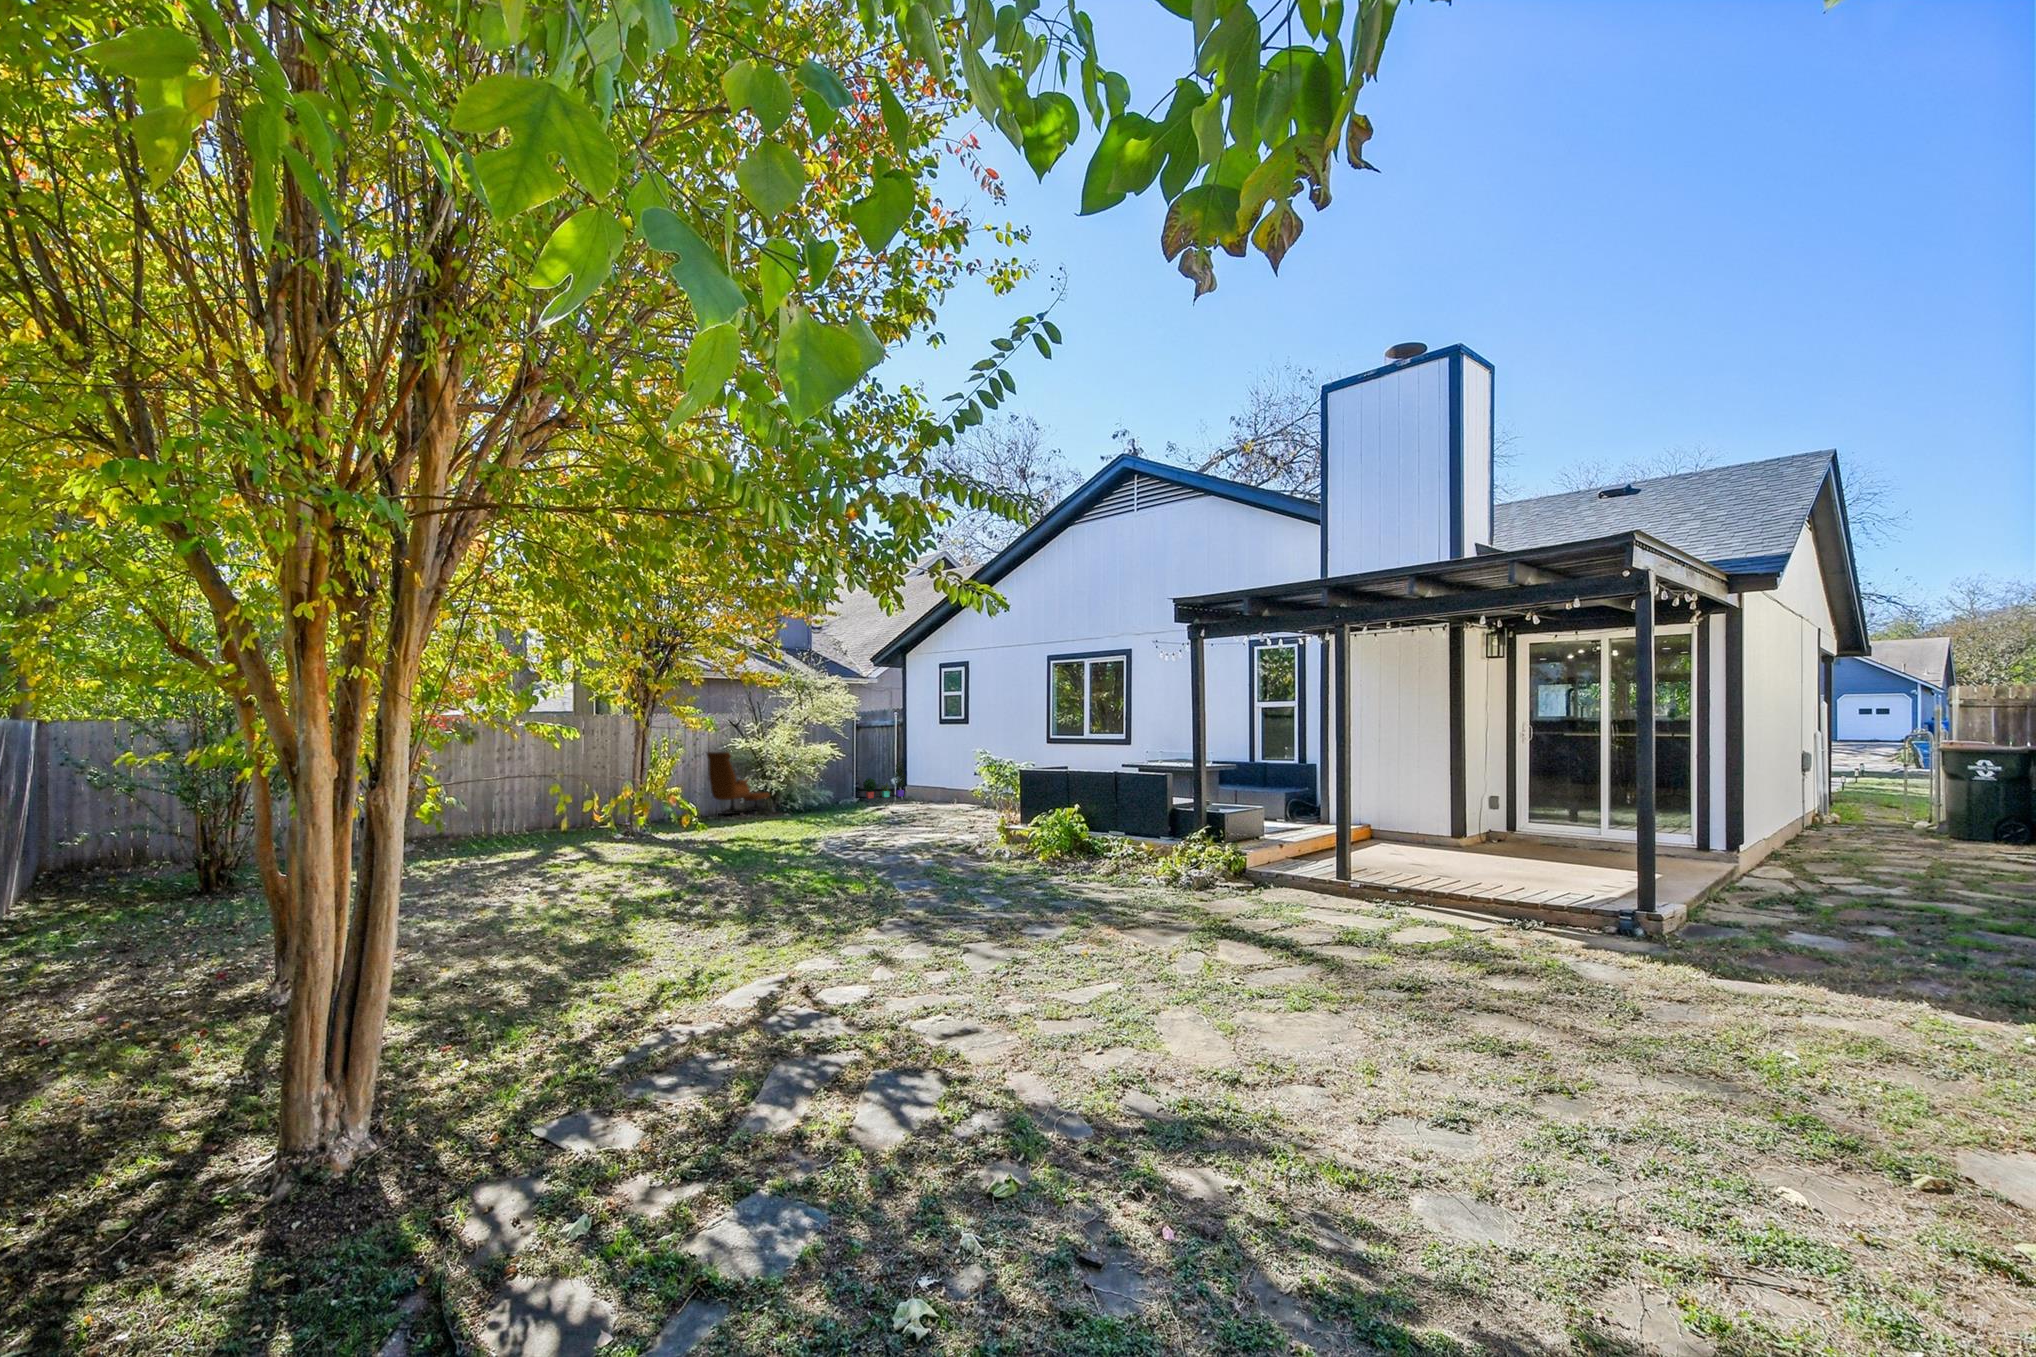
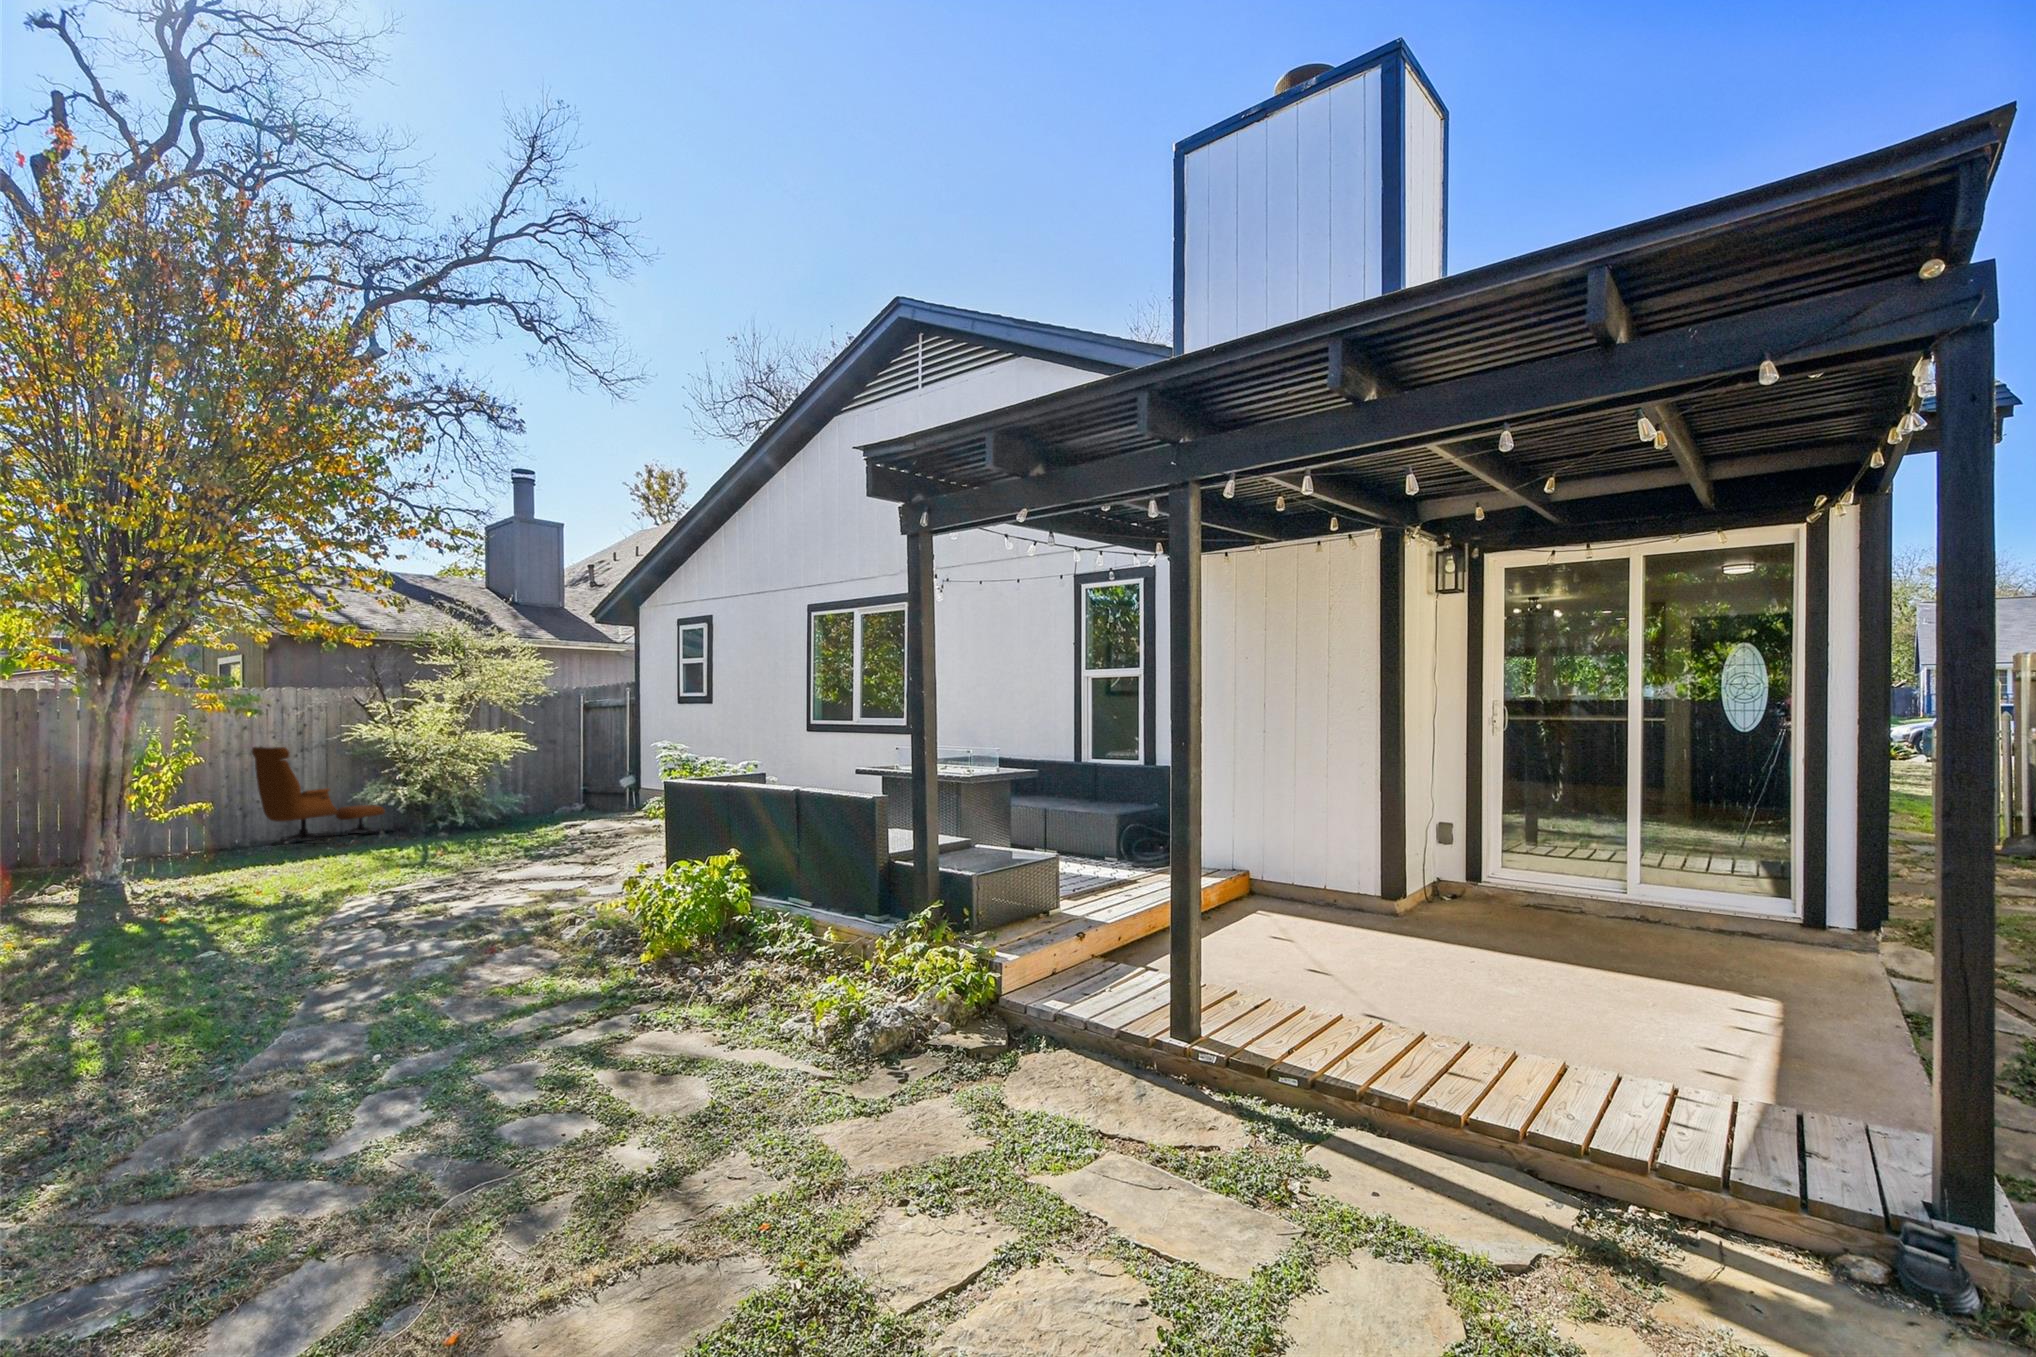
potted plant: present [863,762,906,798] -> none [570,756,640,808]

